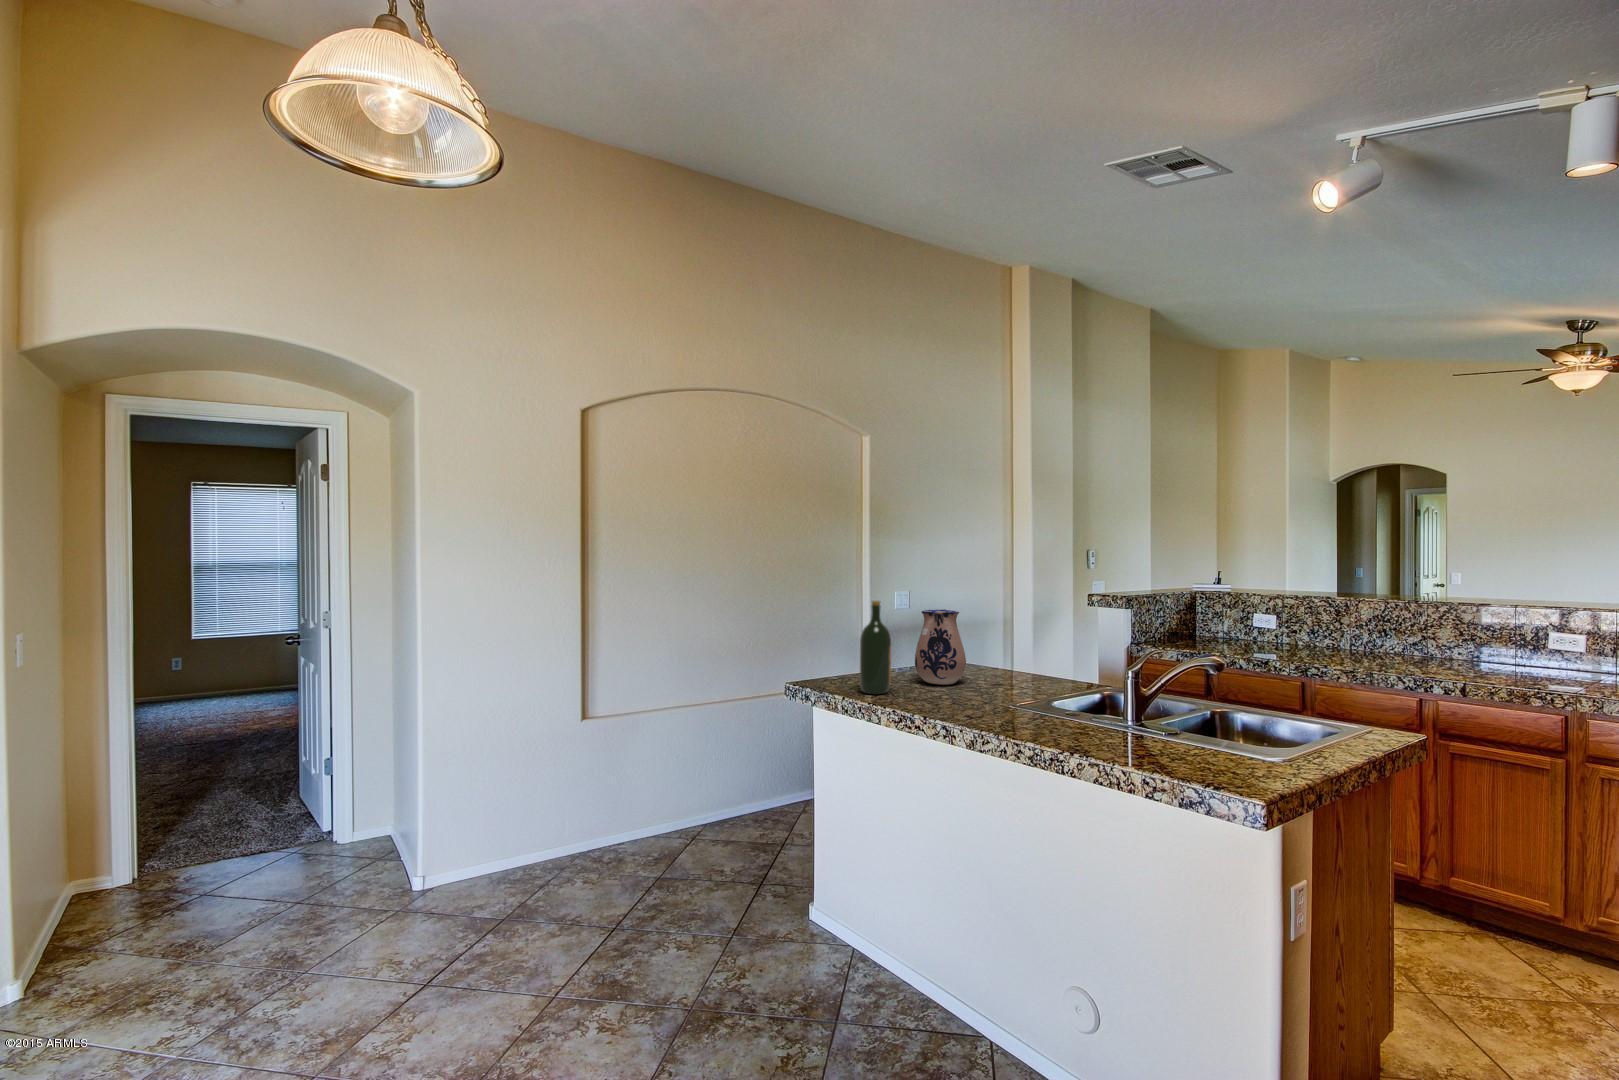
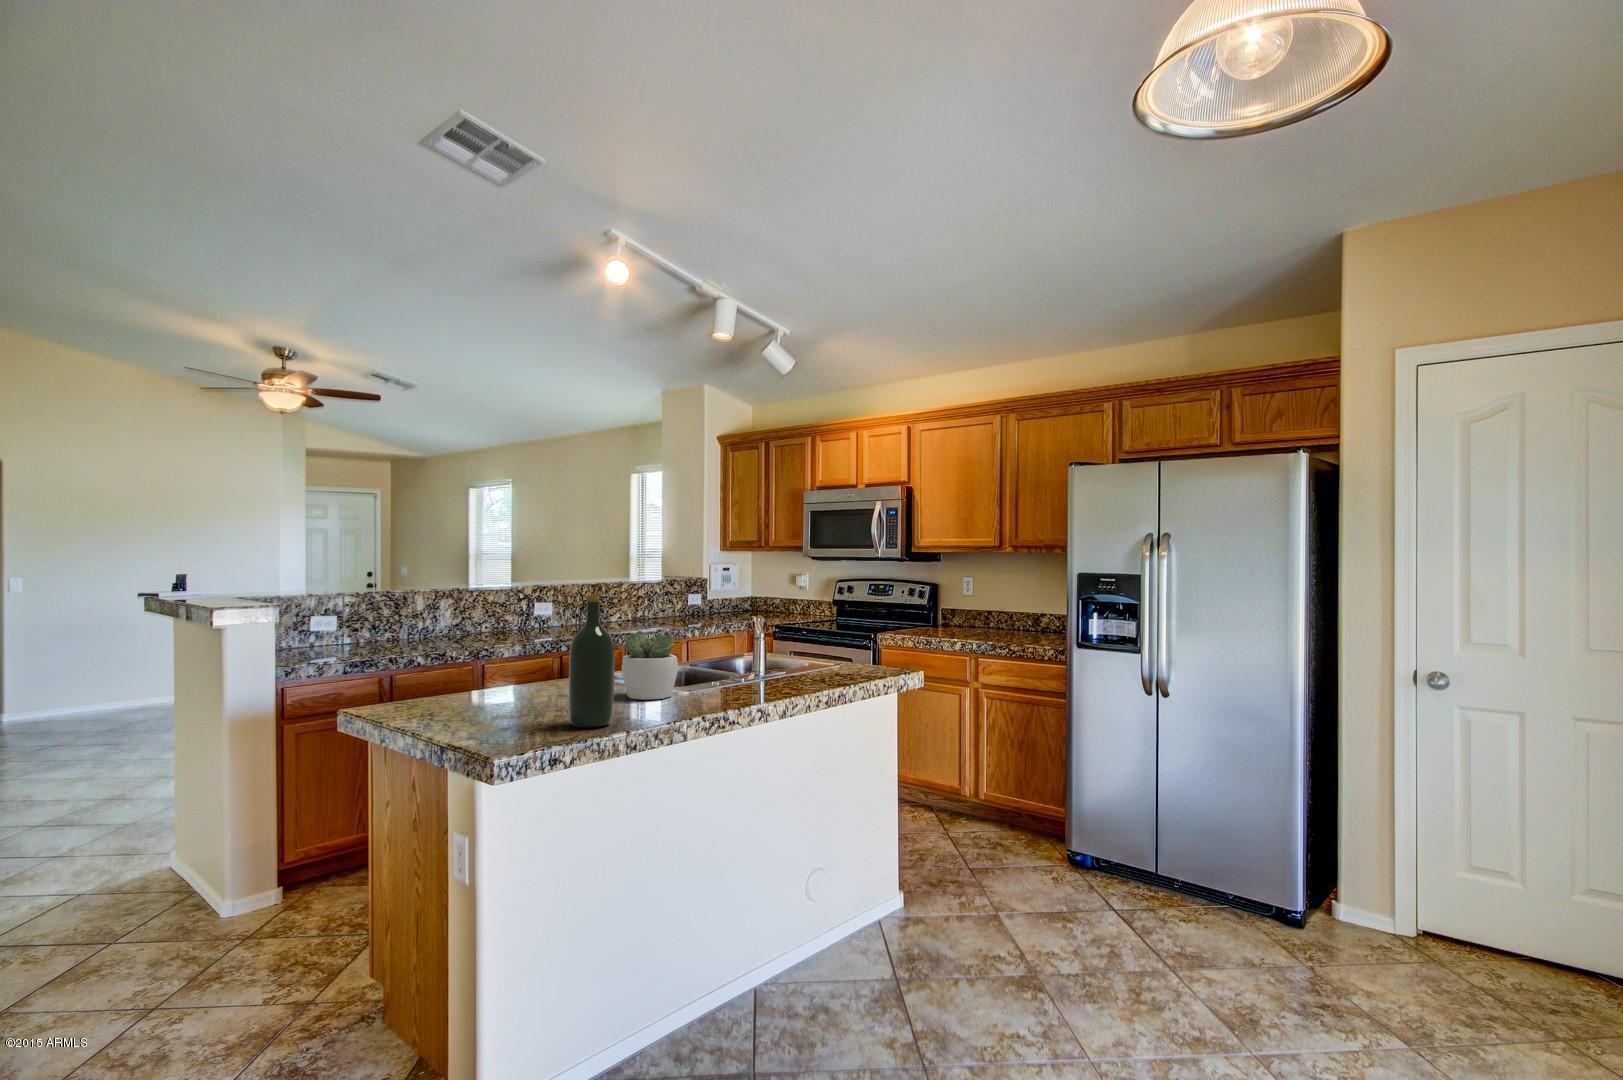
ceramic pitcher: present [915,609,966,685] -> none [485,610,568,710]
succulent plant: none [960,640,1013,704] -> present [622,631,678,700]

